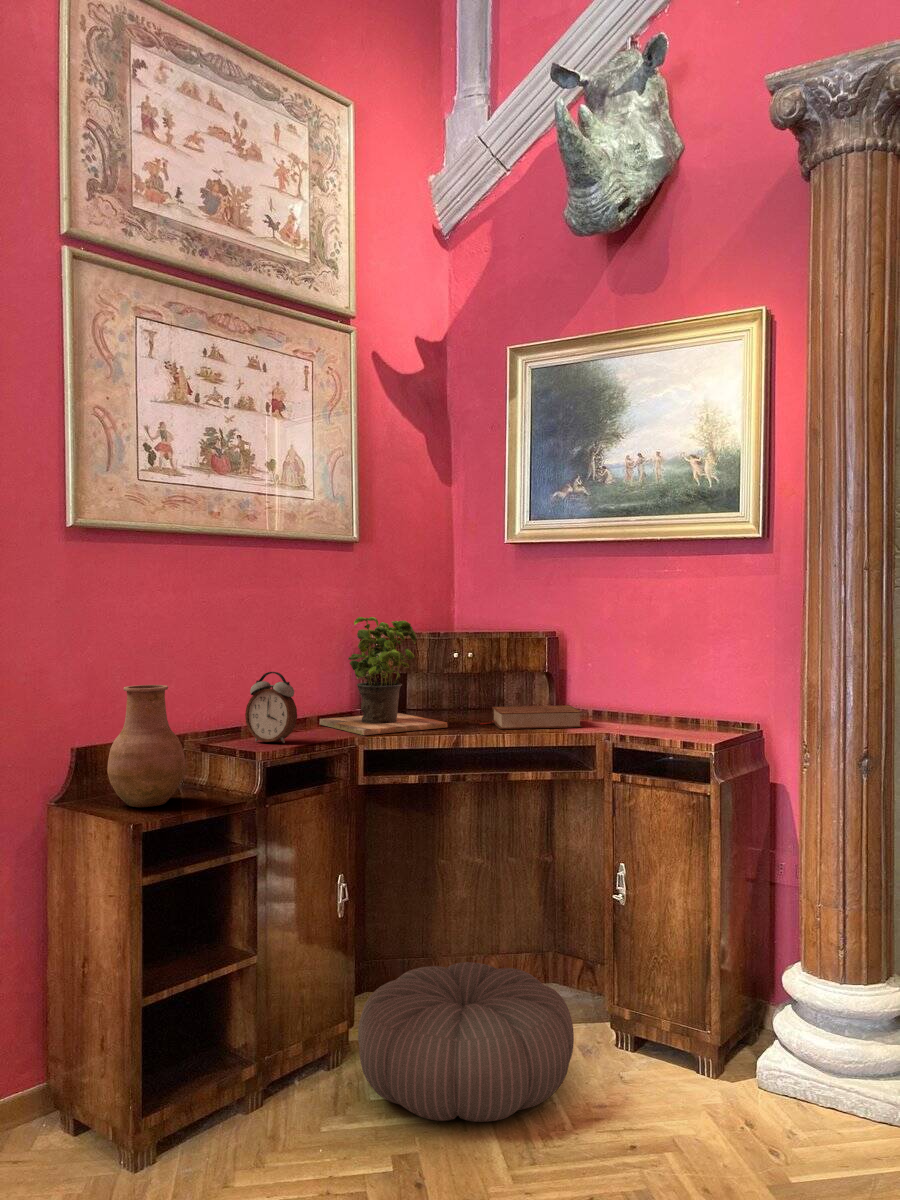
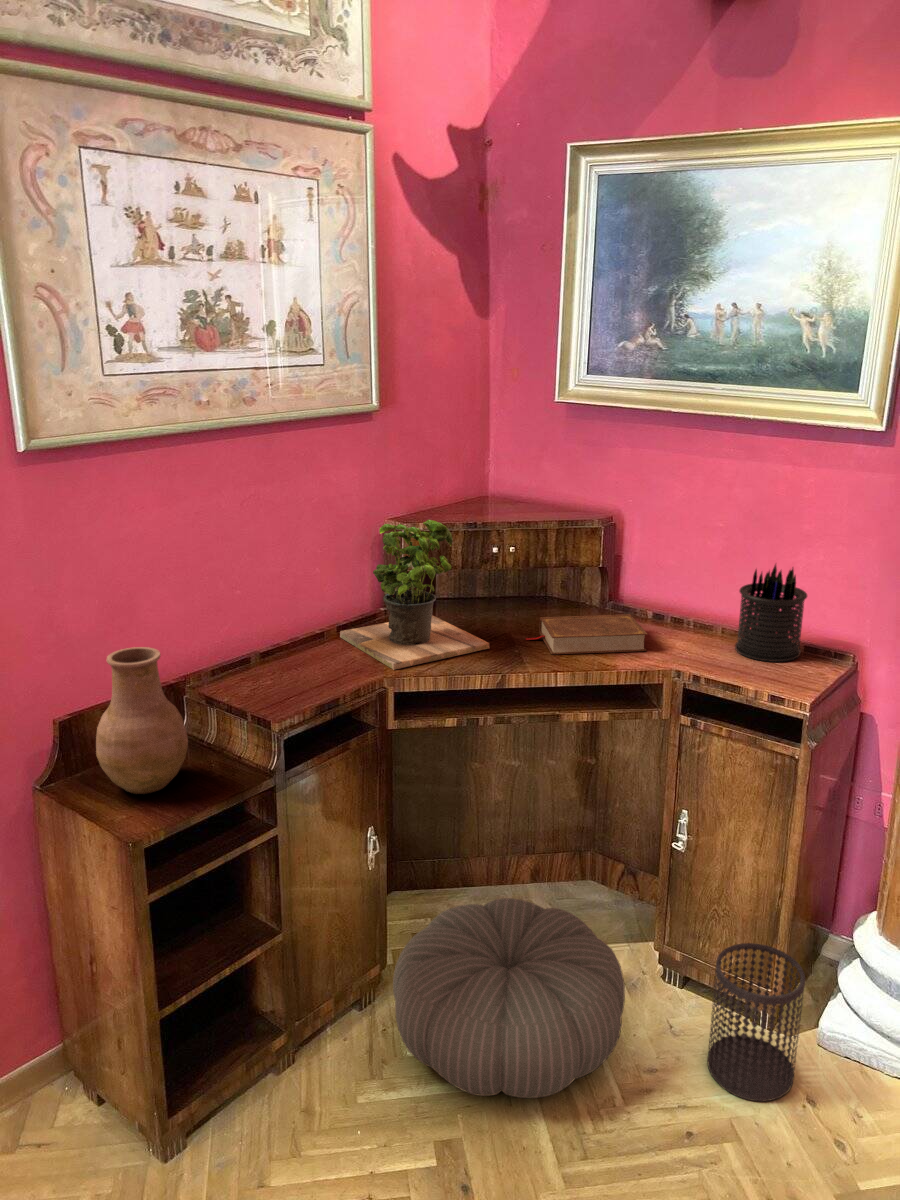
pen holder: none [658,647,714,730] -> present [735,564,807,662]
alarm clock: present [245,672,297,743] -> none [255,608,316,693]
wastebasket: none [653,979,733,1127] -> present [708,943,805,1101]

